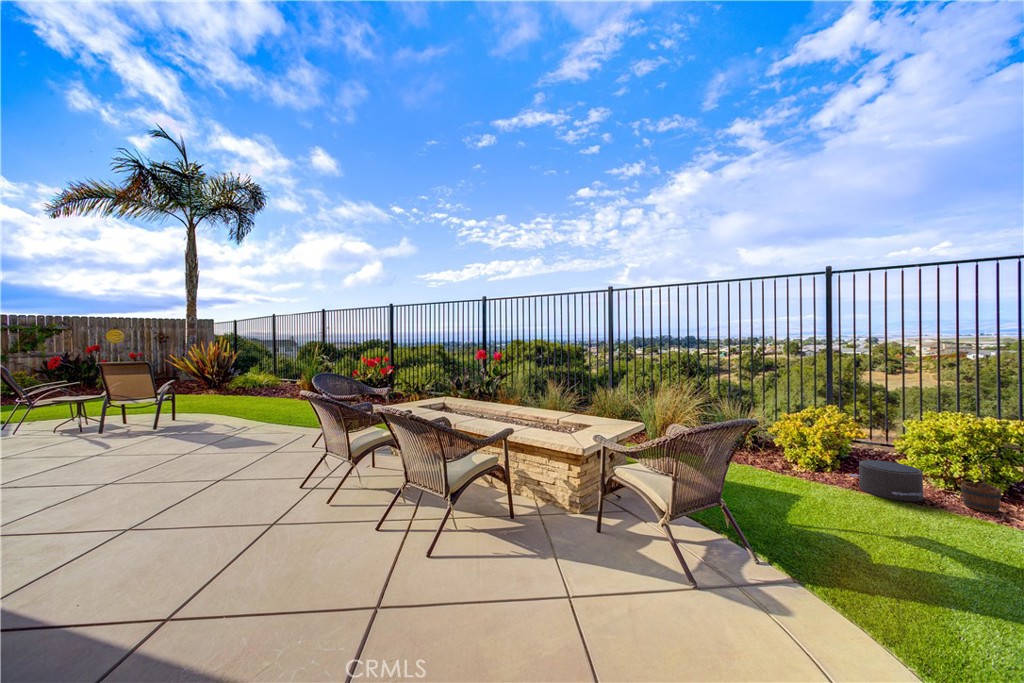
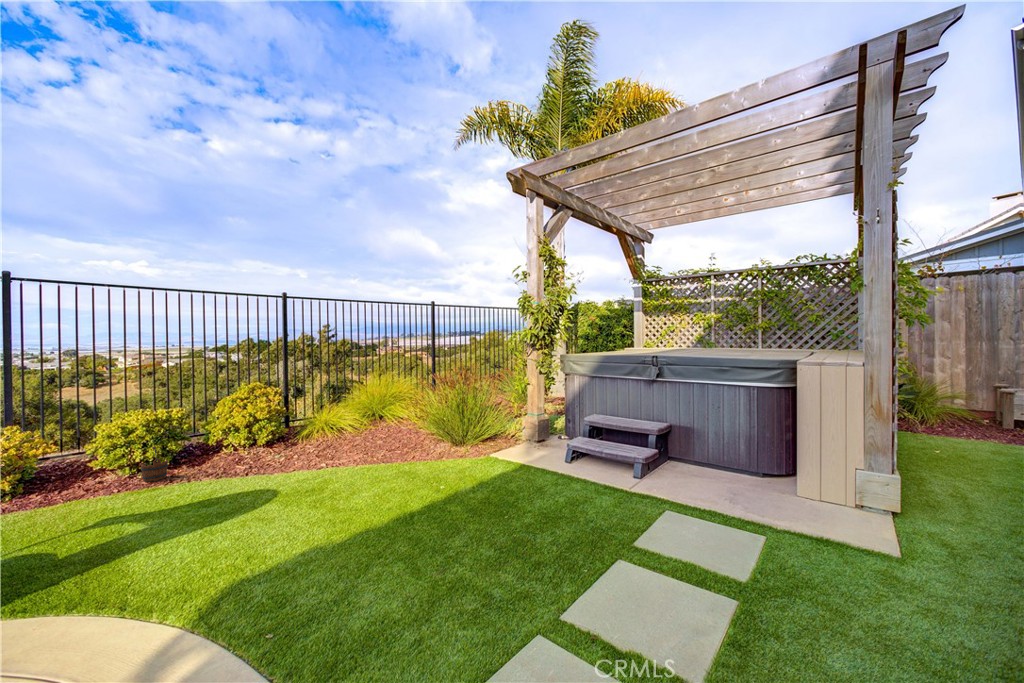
pouf: present [849,460,923,501] -> none [34,465,114,504]

